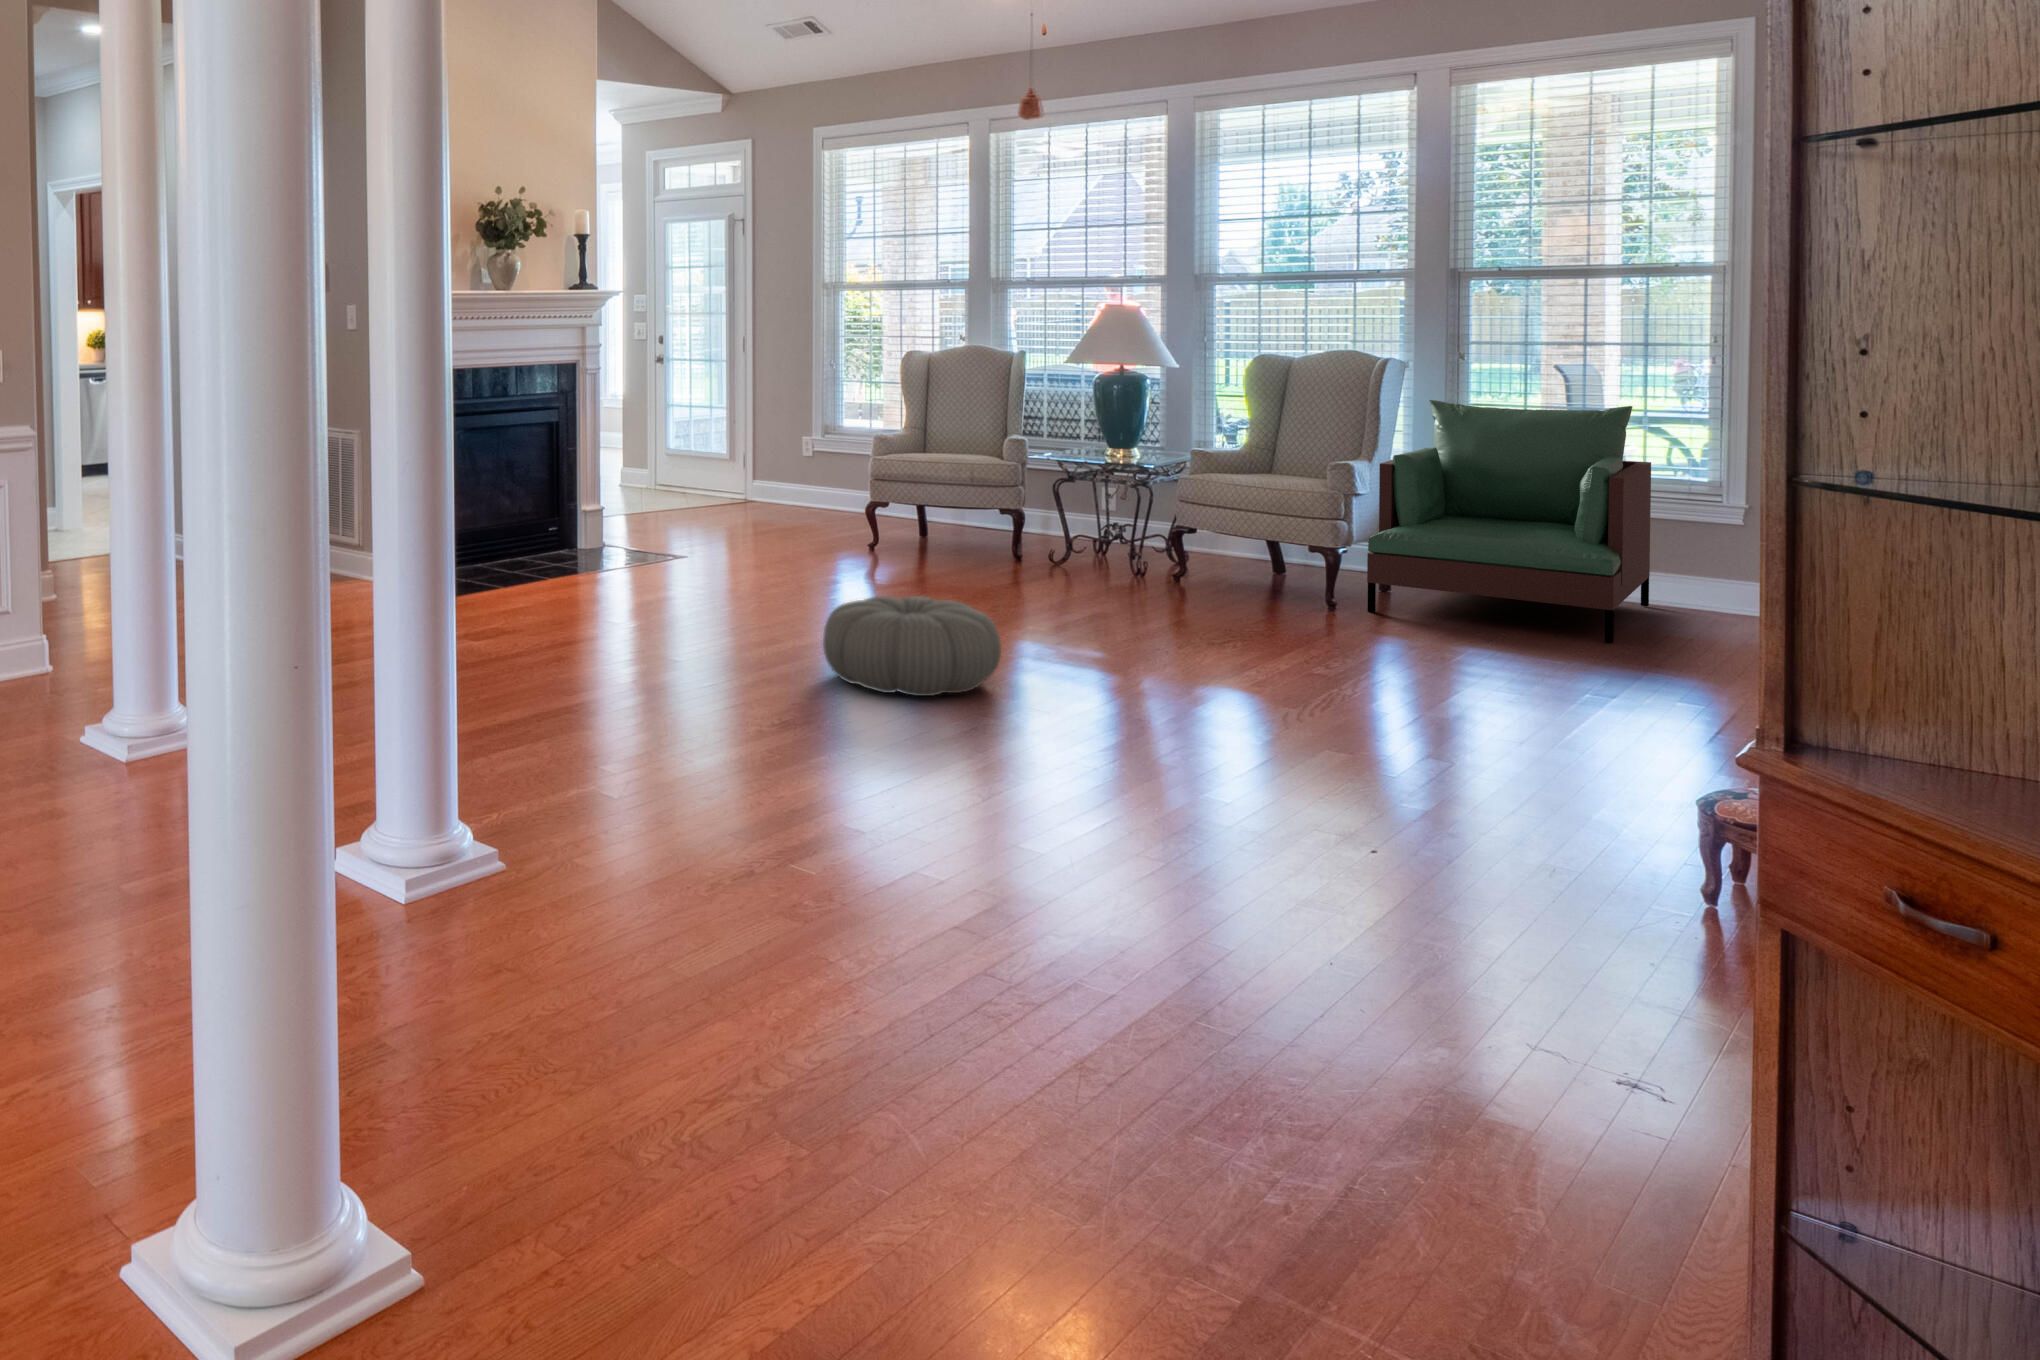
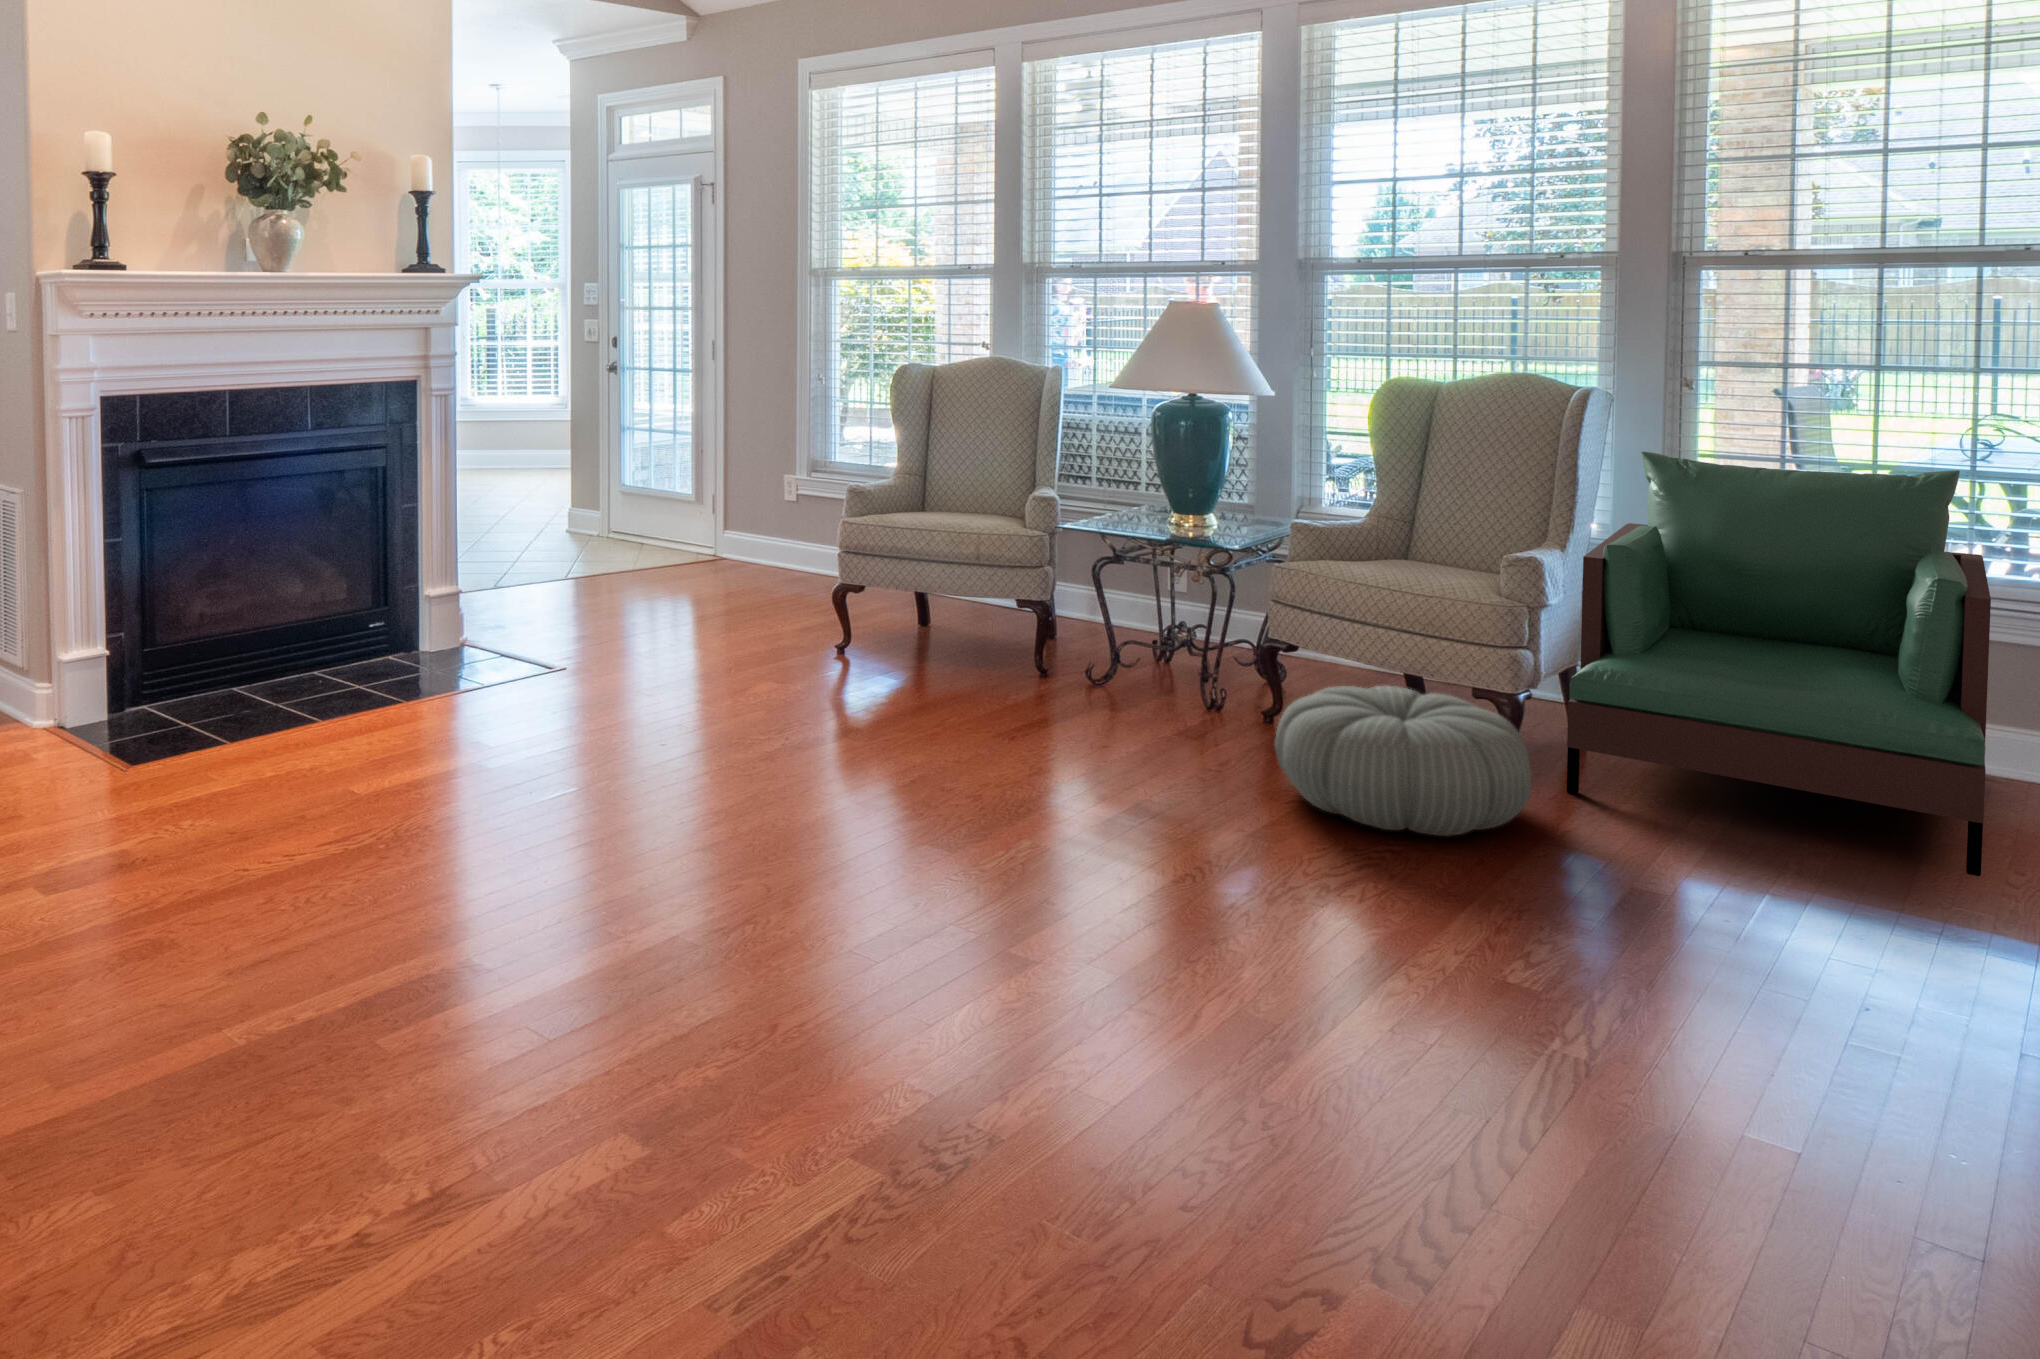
pouf: present [823,596,1001,696] -> present [1275,686,1532,836]

